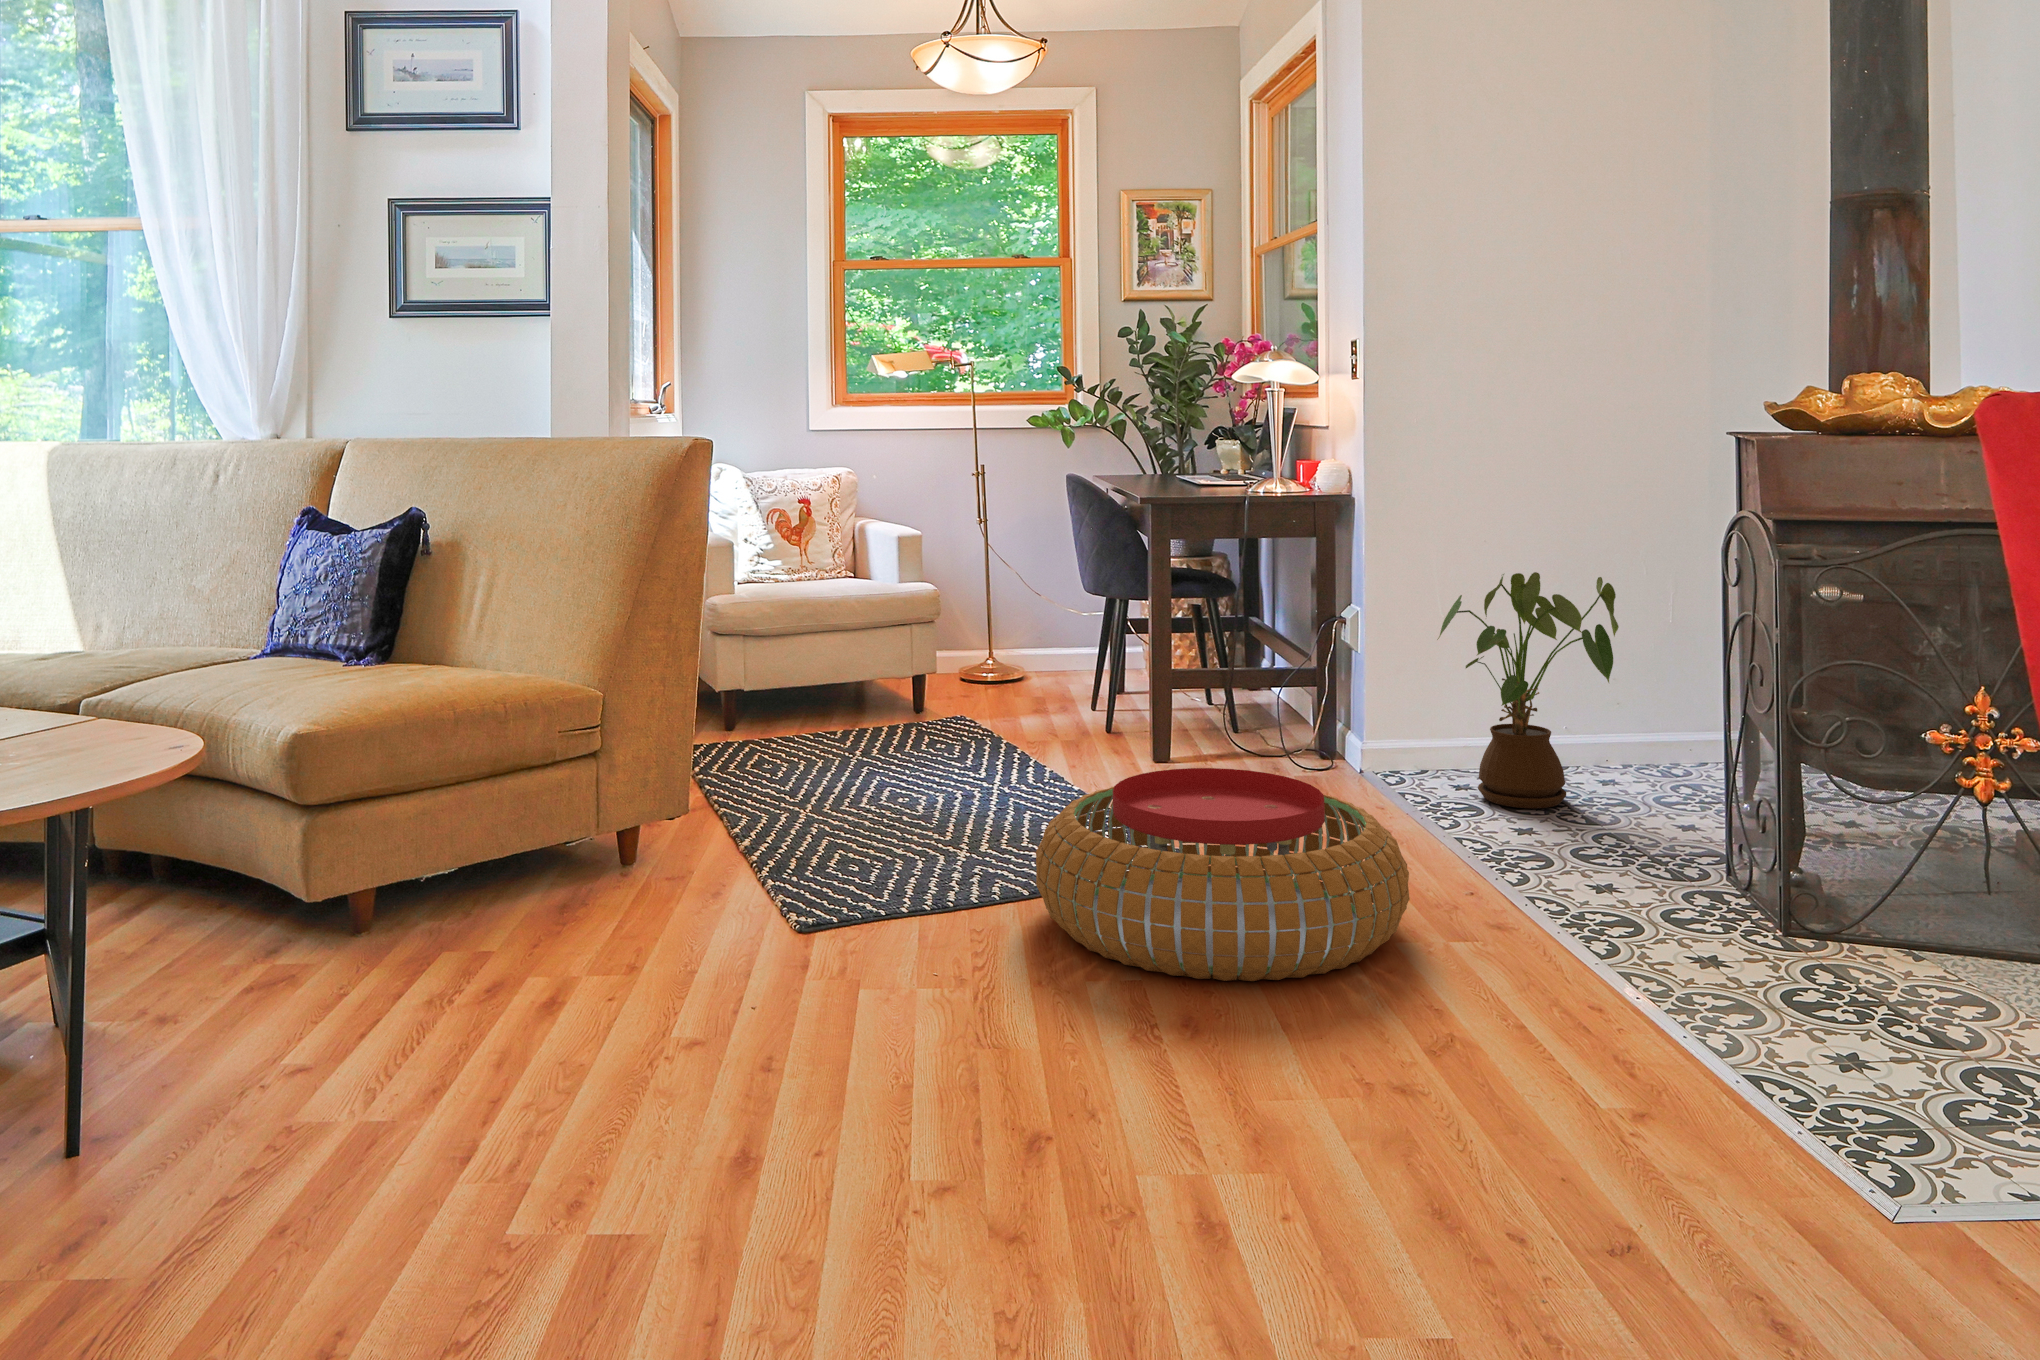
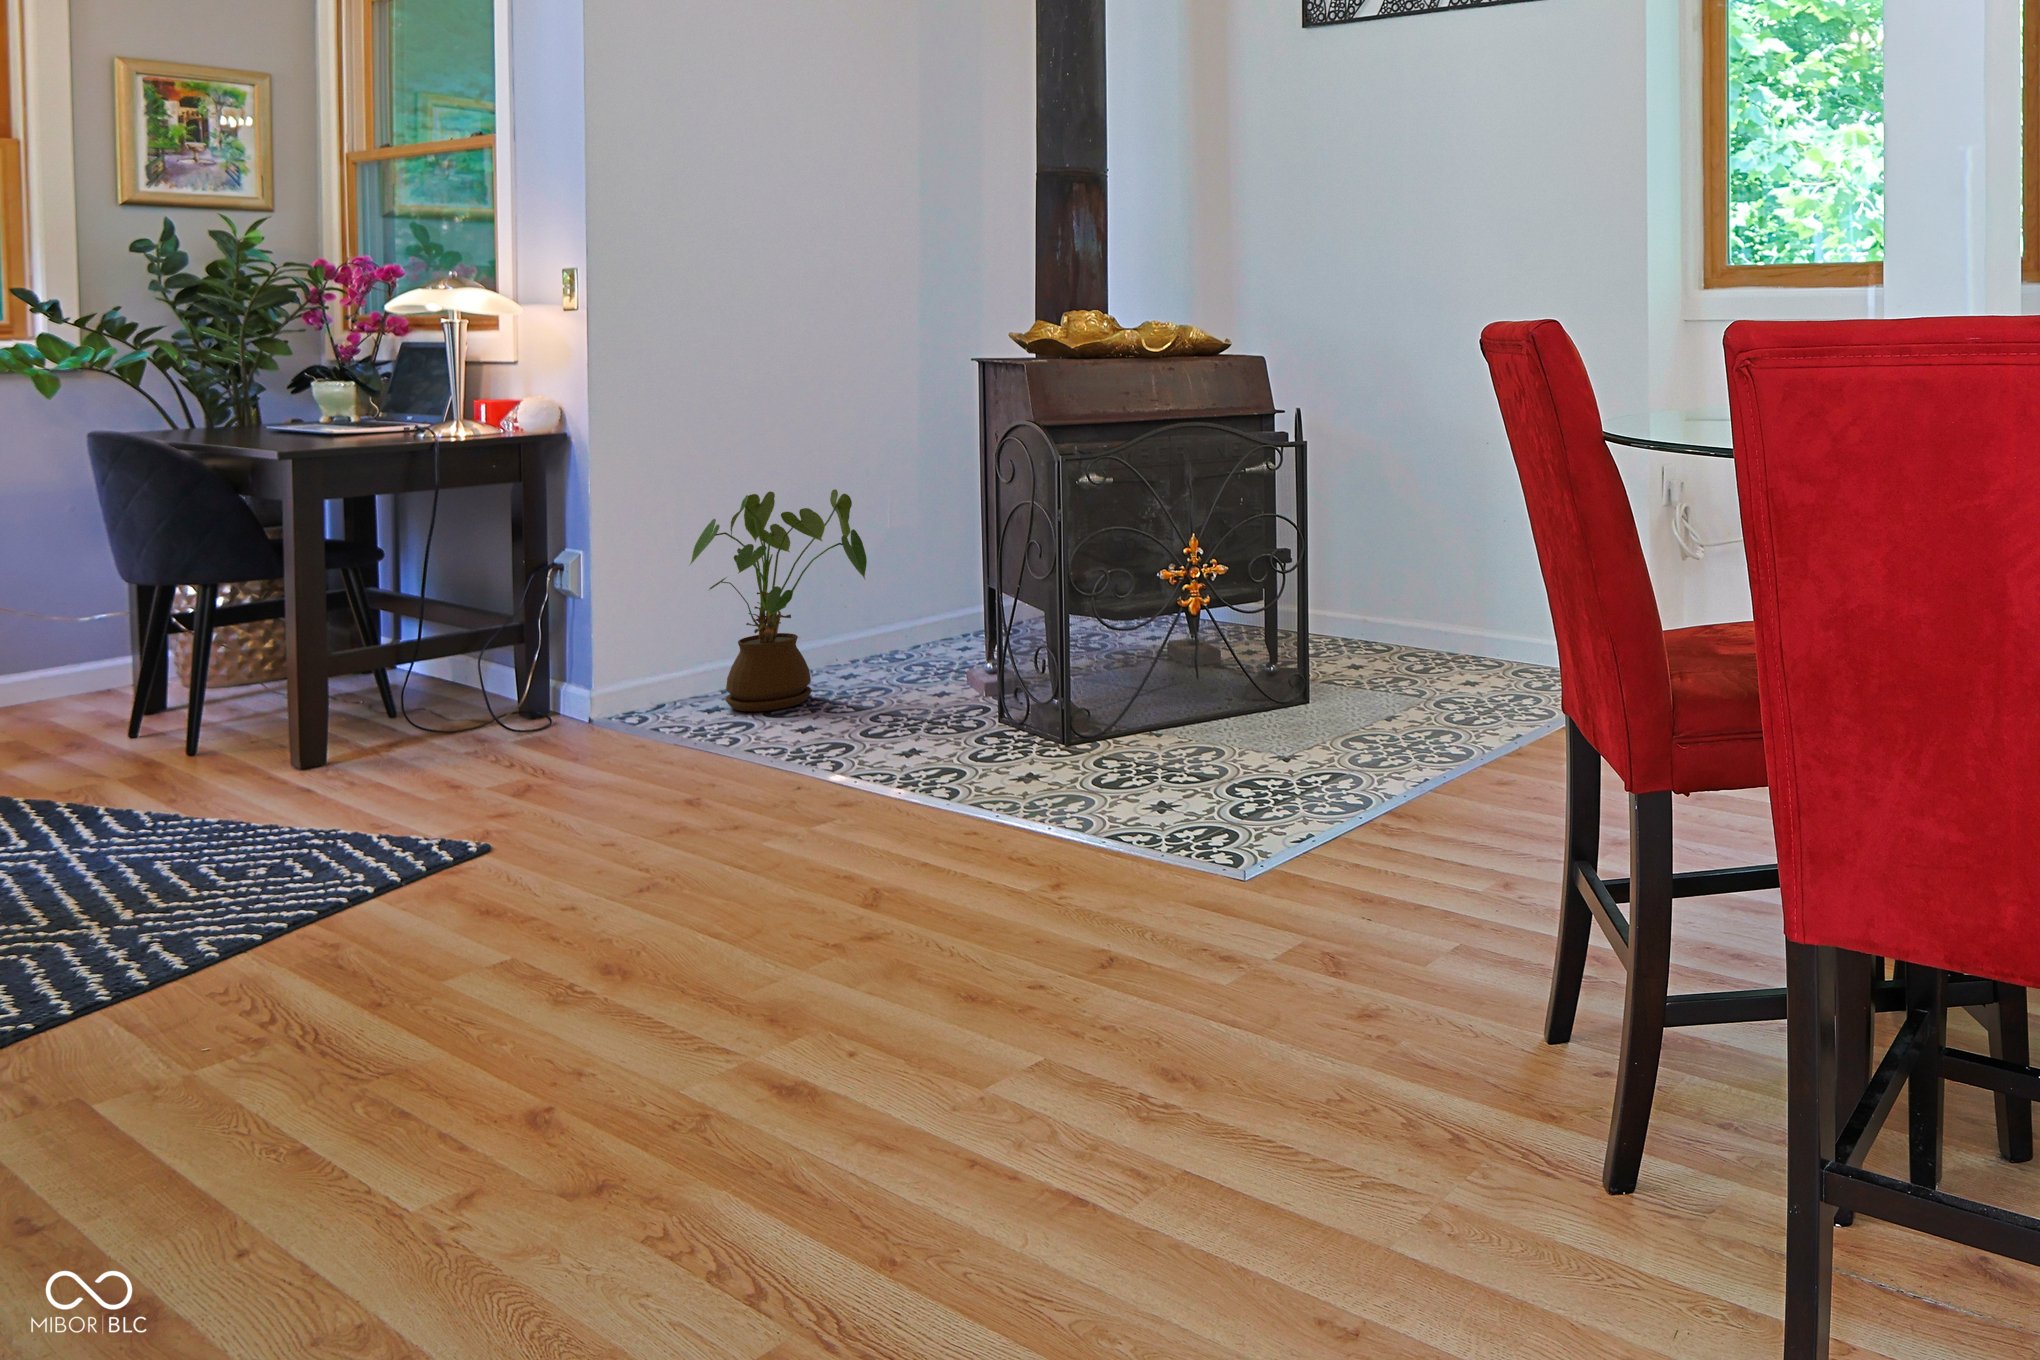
pouf: present [1036,768,1410,981] -> none [335,711,785,938]

